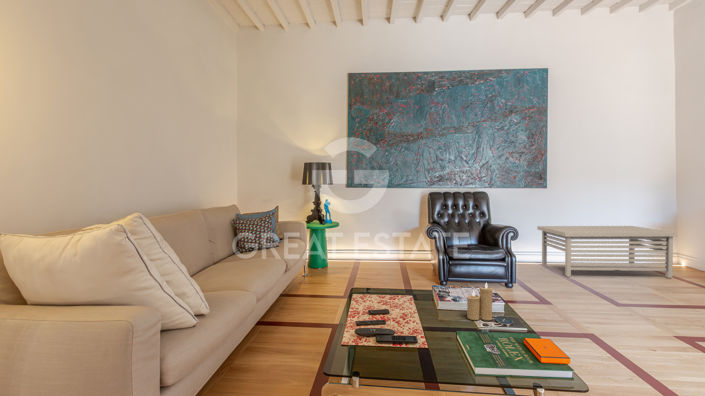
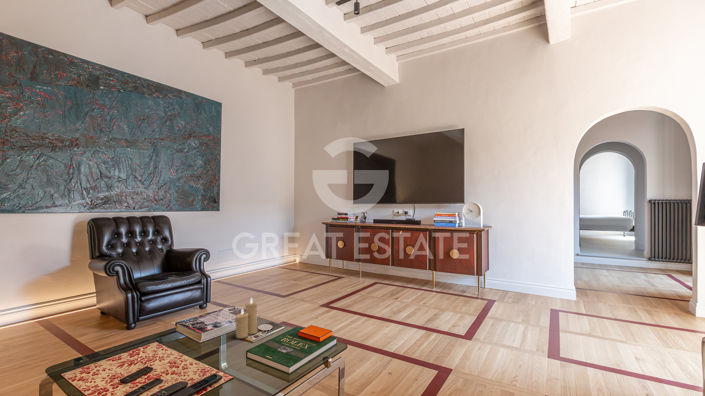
storage bench: present [537,226,677,278] -> none [212,241,303,290]

